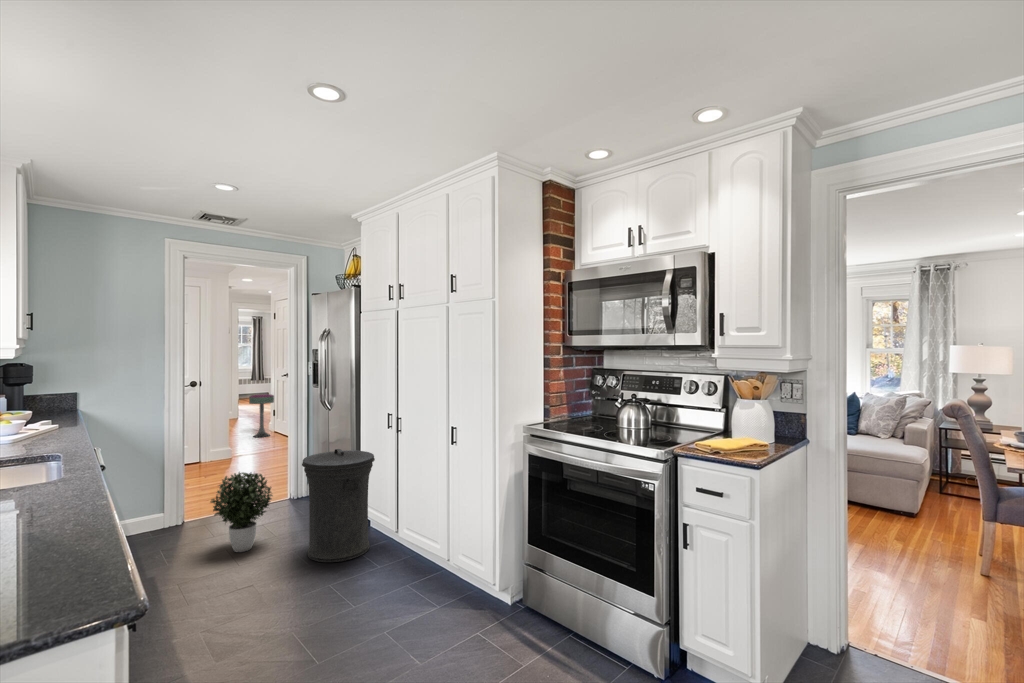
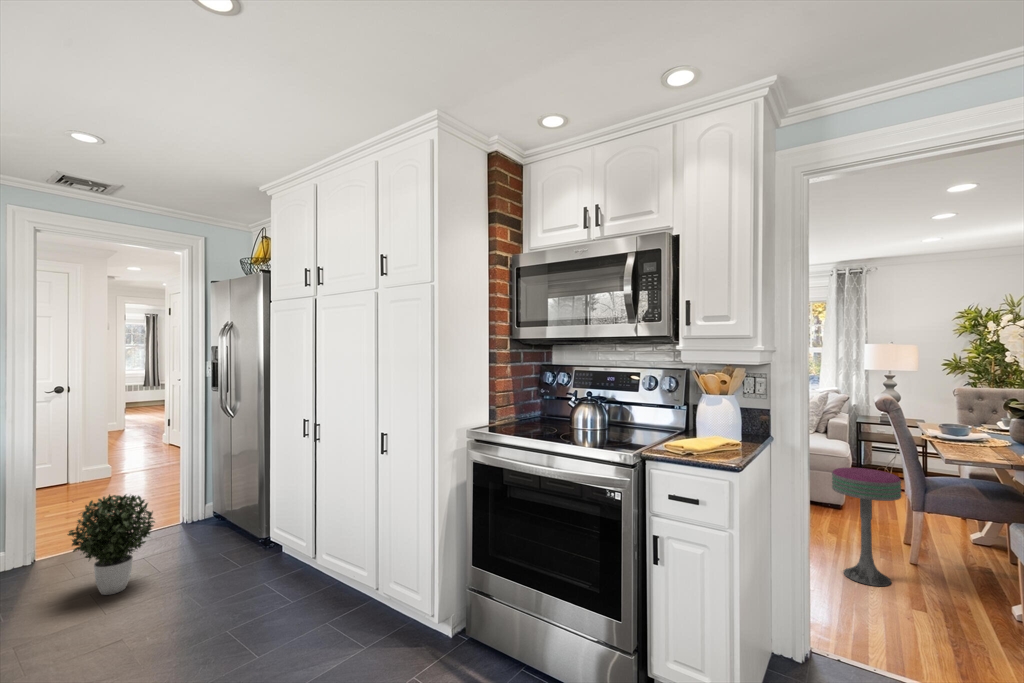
bar stool: present [249,394,274,437] -> present [832,467,901,586]
trash can: present [302,449,375,562] -> none [193,463,286,601]

